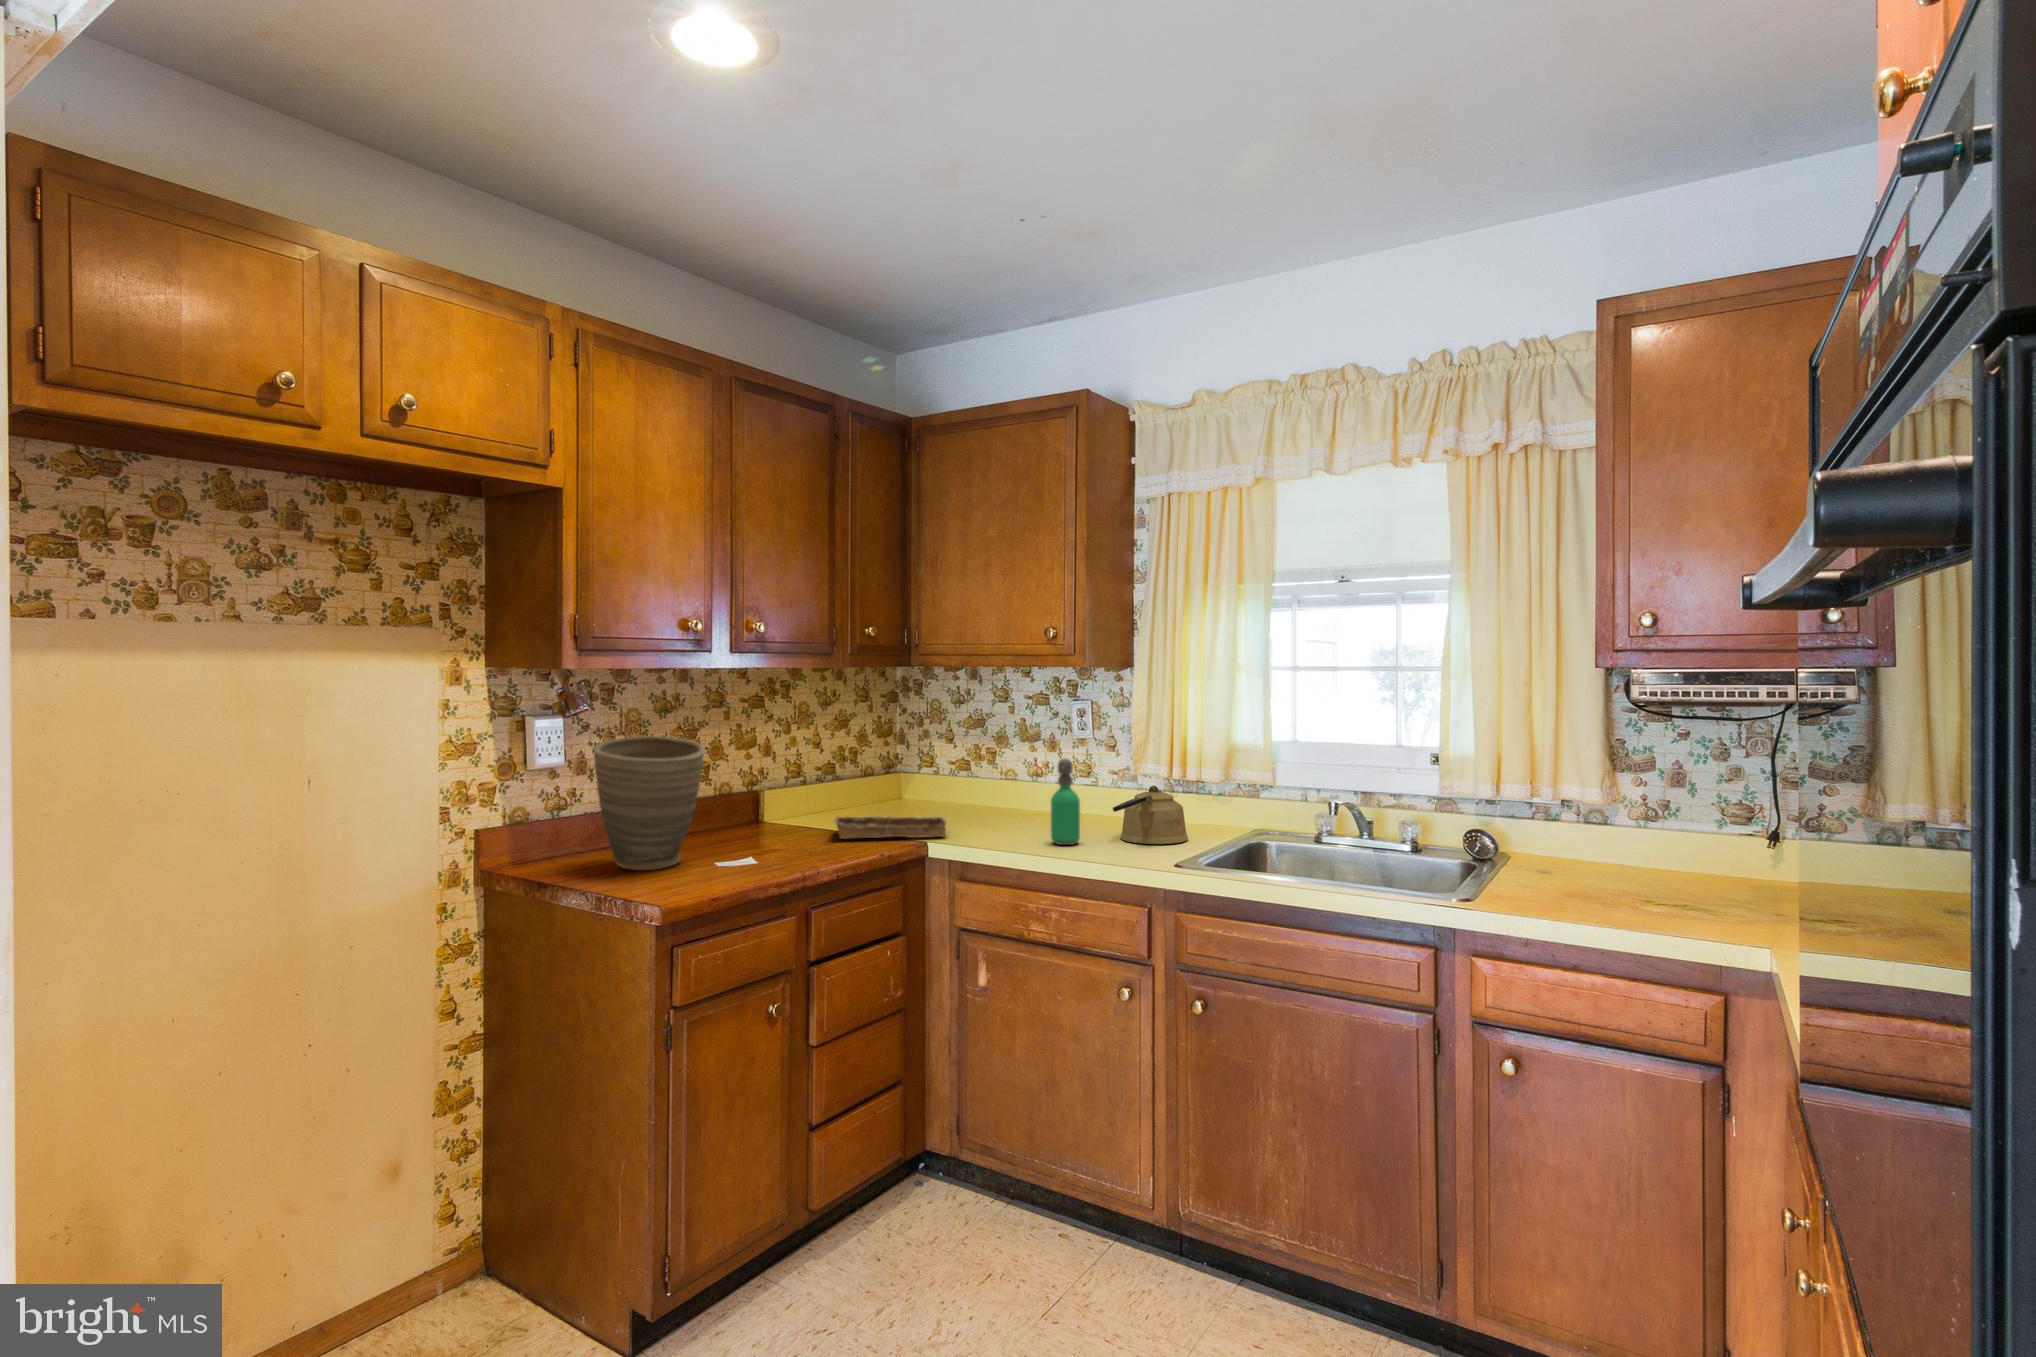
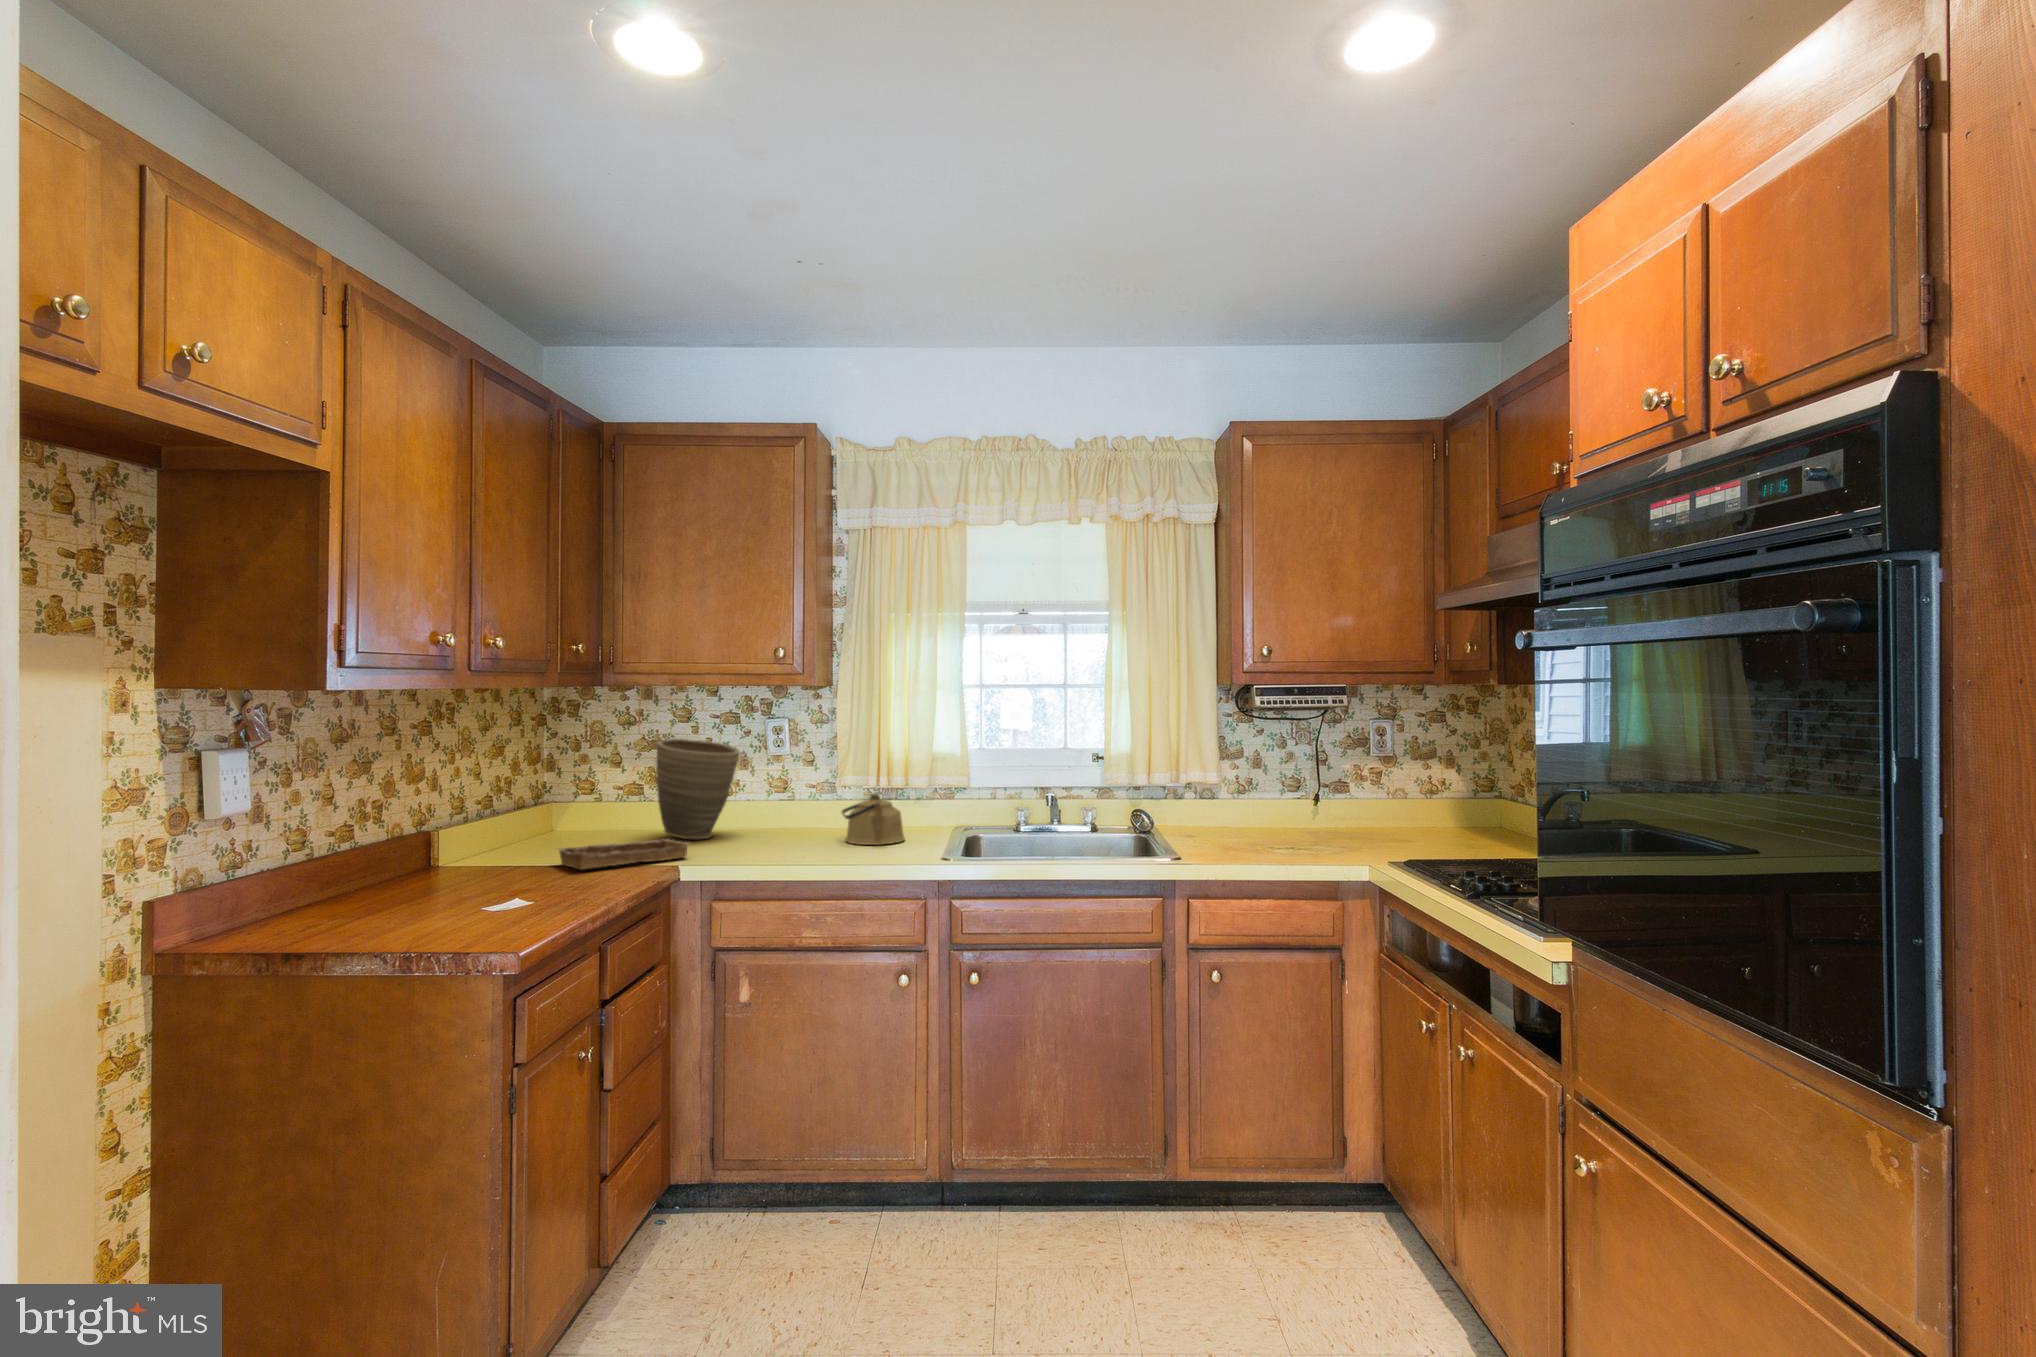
vase: present [594,736,705,870] -> present [656,739,740,839]
soap dispenser: present [1051,759,1080,845] -> none [796,774,823,853]

